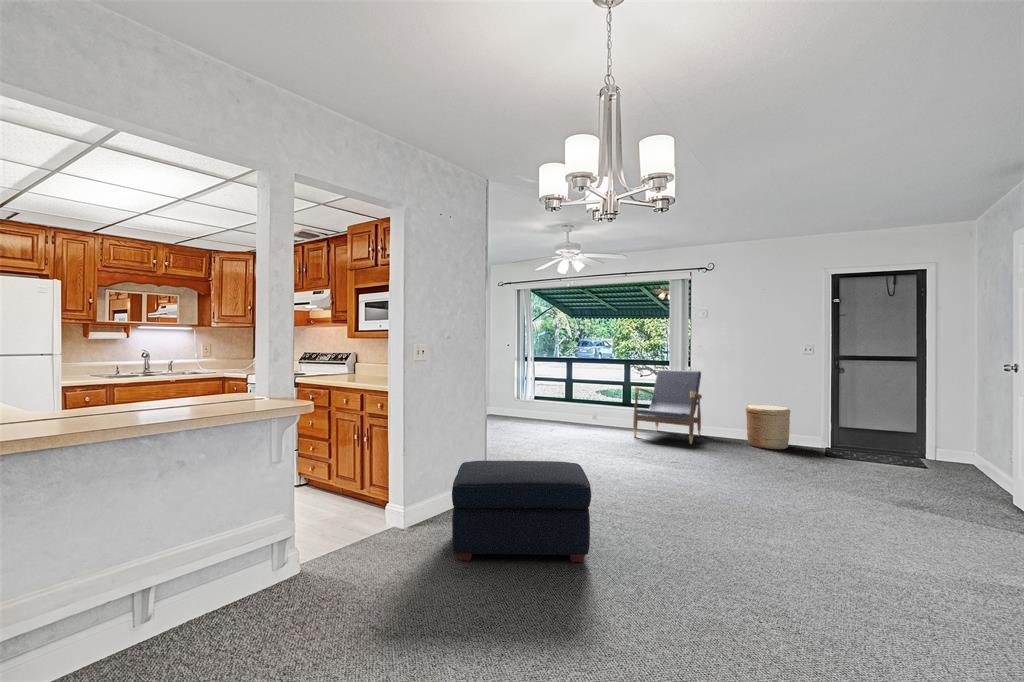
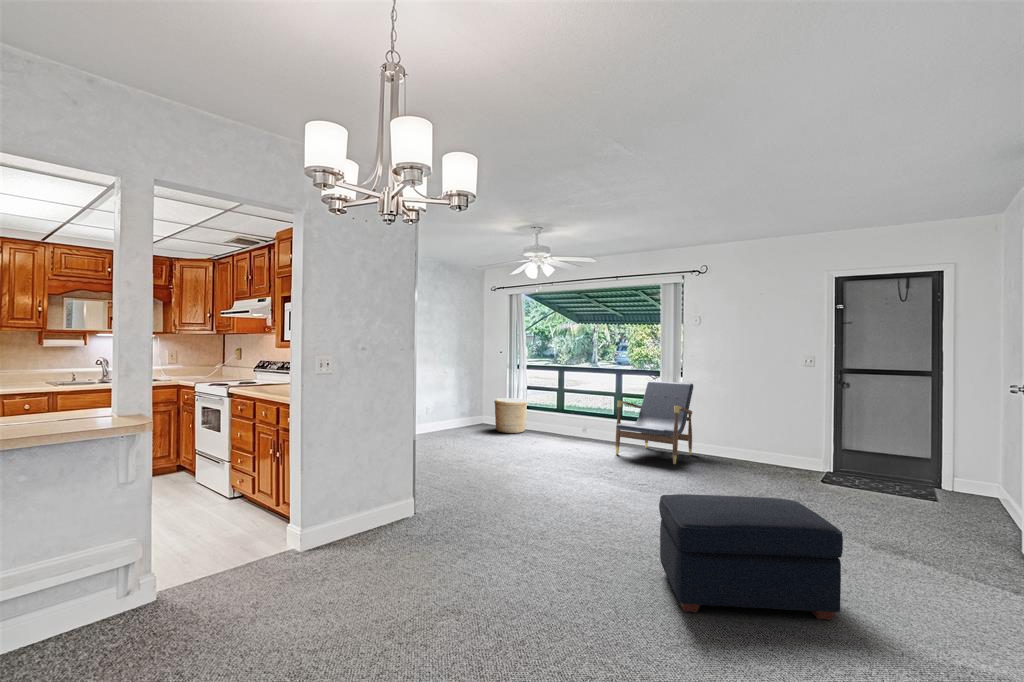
woven basket: present [746,405,790,449] -> present [494,398,527,433]
ottoman: present [452,461,591,562] -> present [659,494,843,620]

